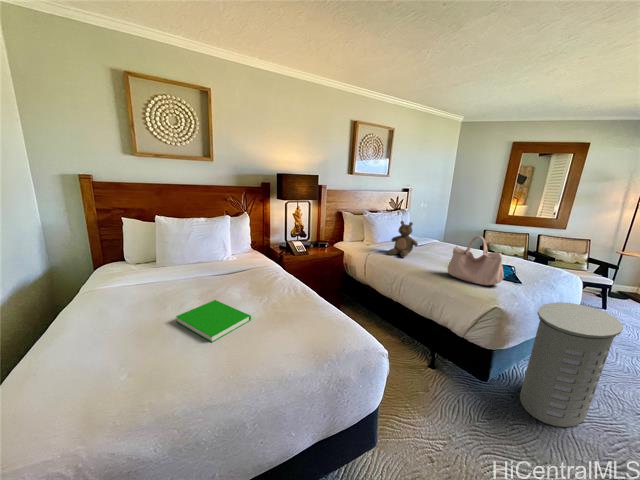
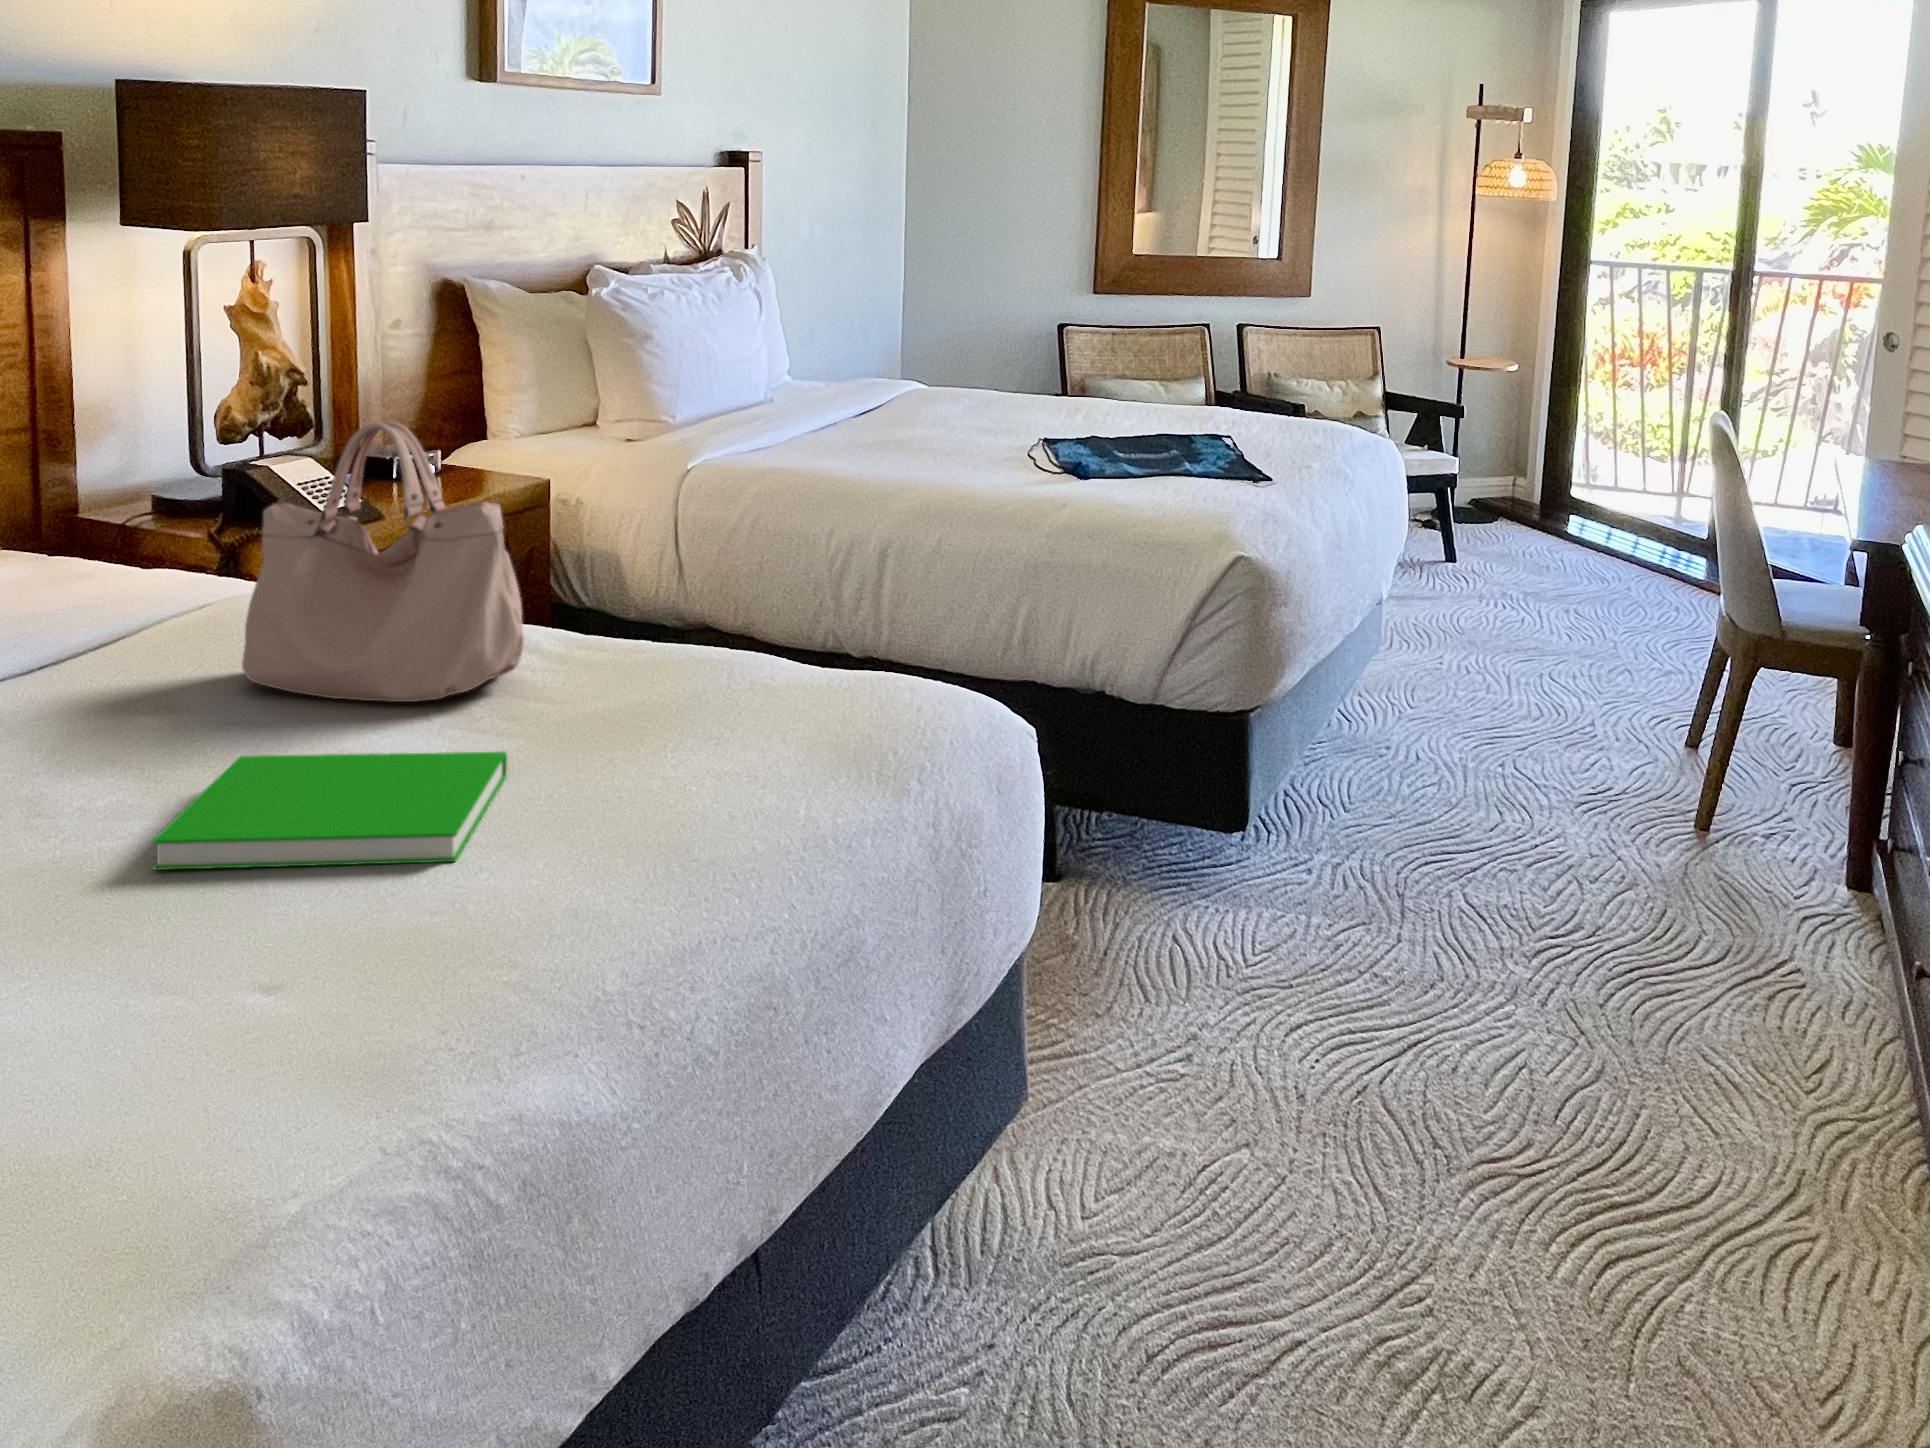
stuffed bear: present [388,221,418,257] -> none [772,309,898,472]
handbag: present [448,236,504,285] -> present [242,421,524,702]
laundry hamper: present [520,302,623,427] -> none [1324,520,1508,896]

